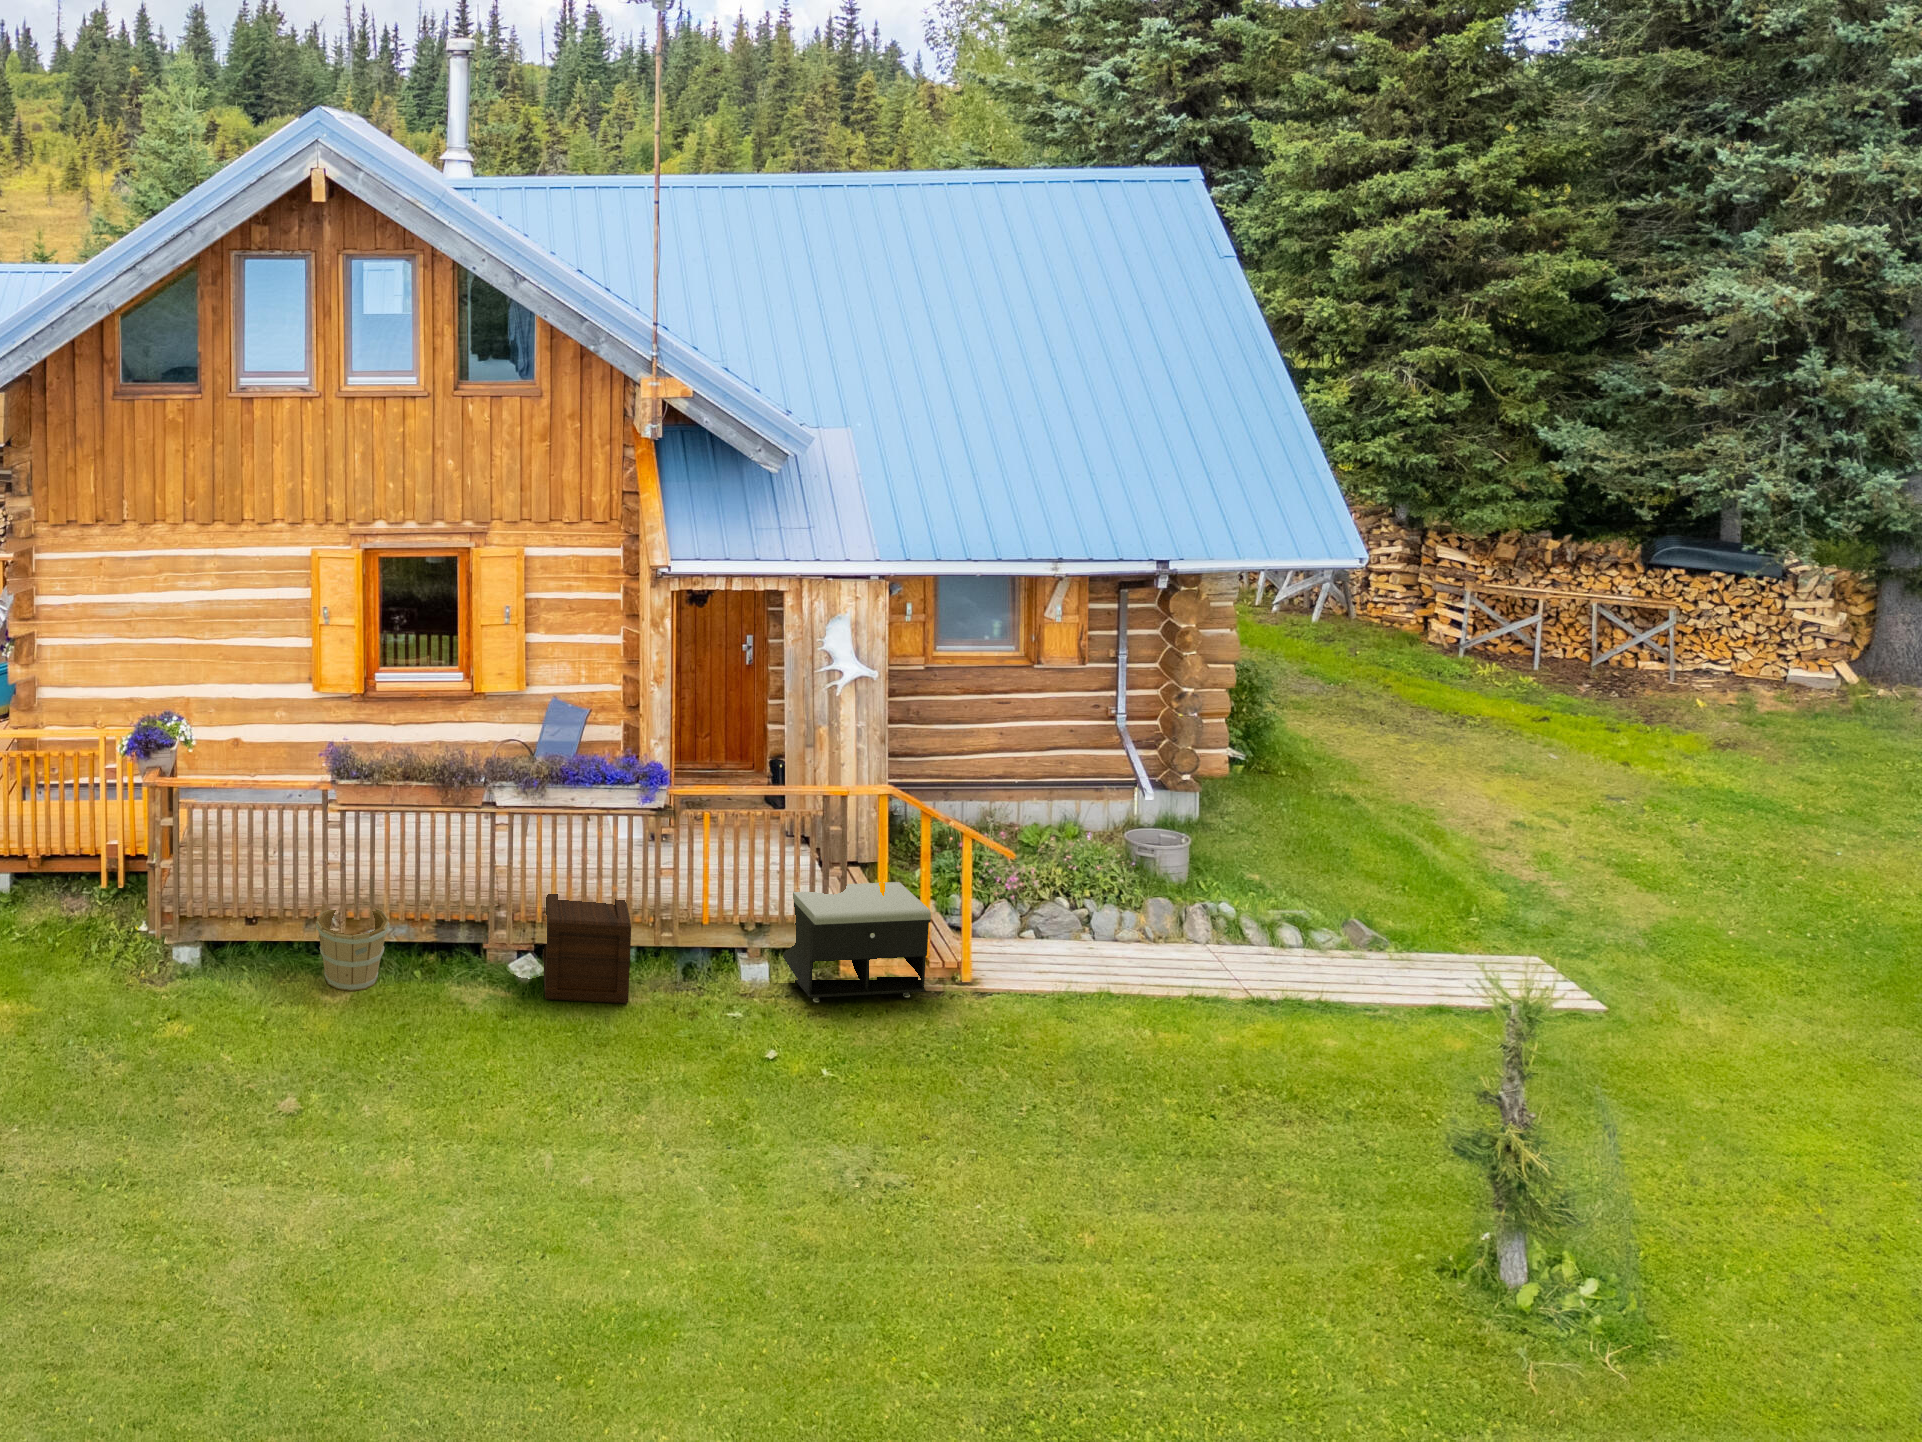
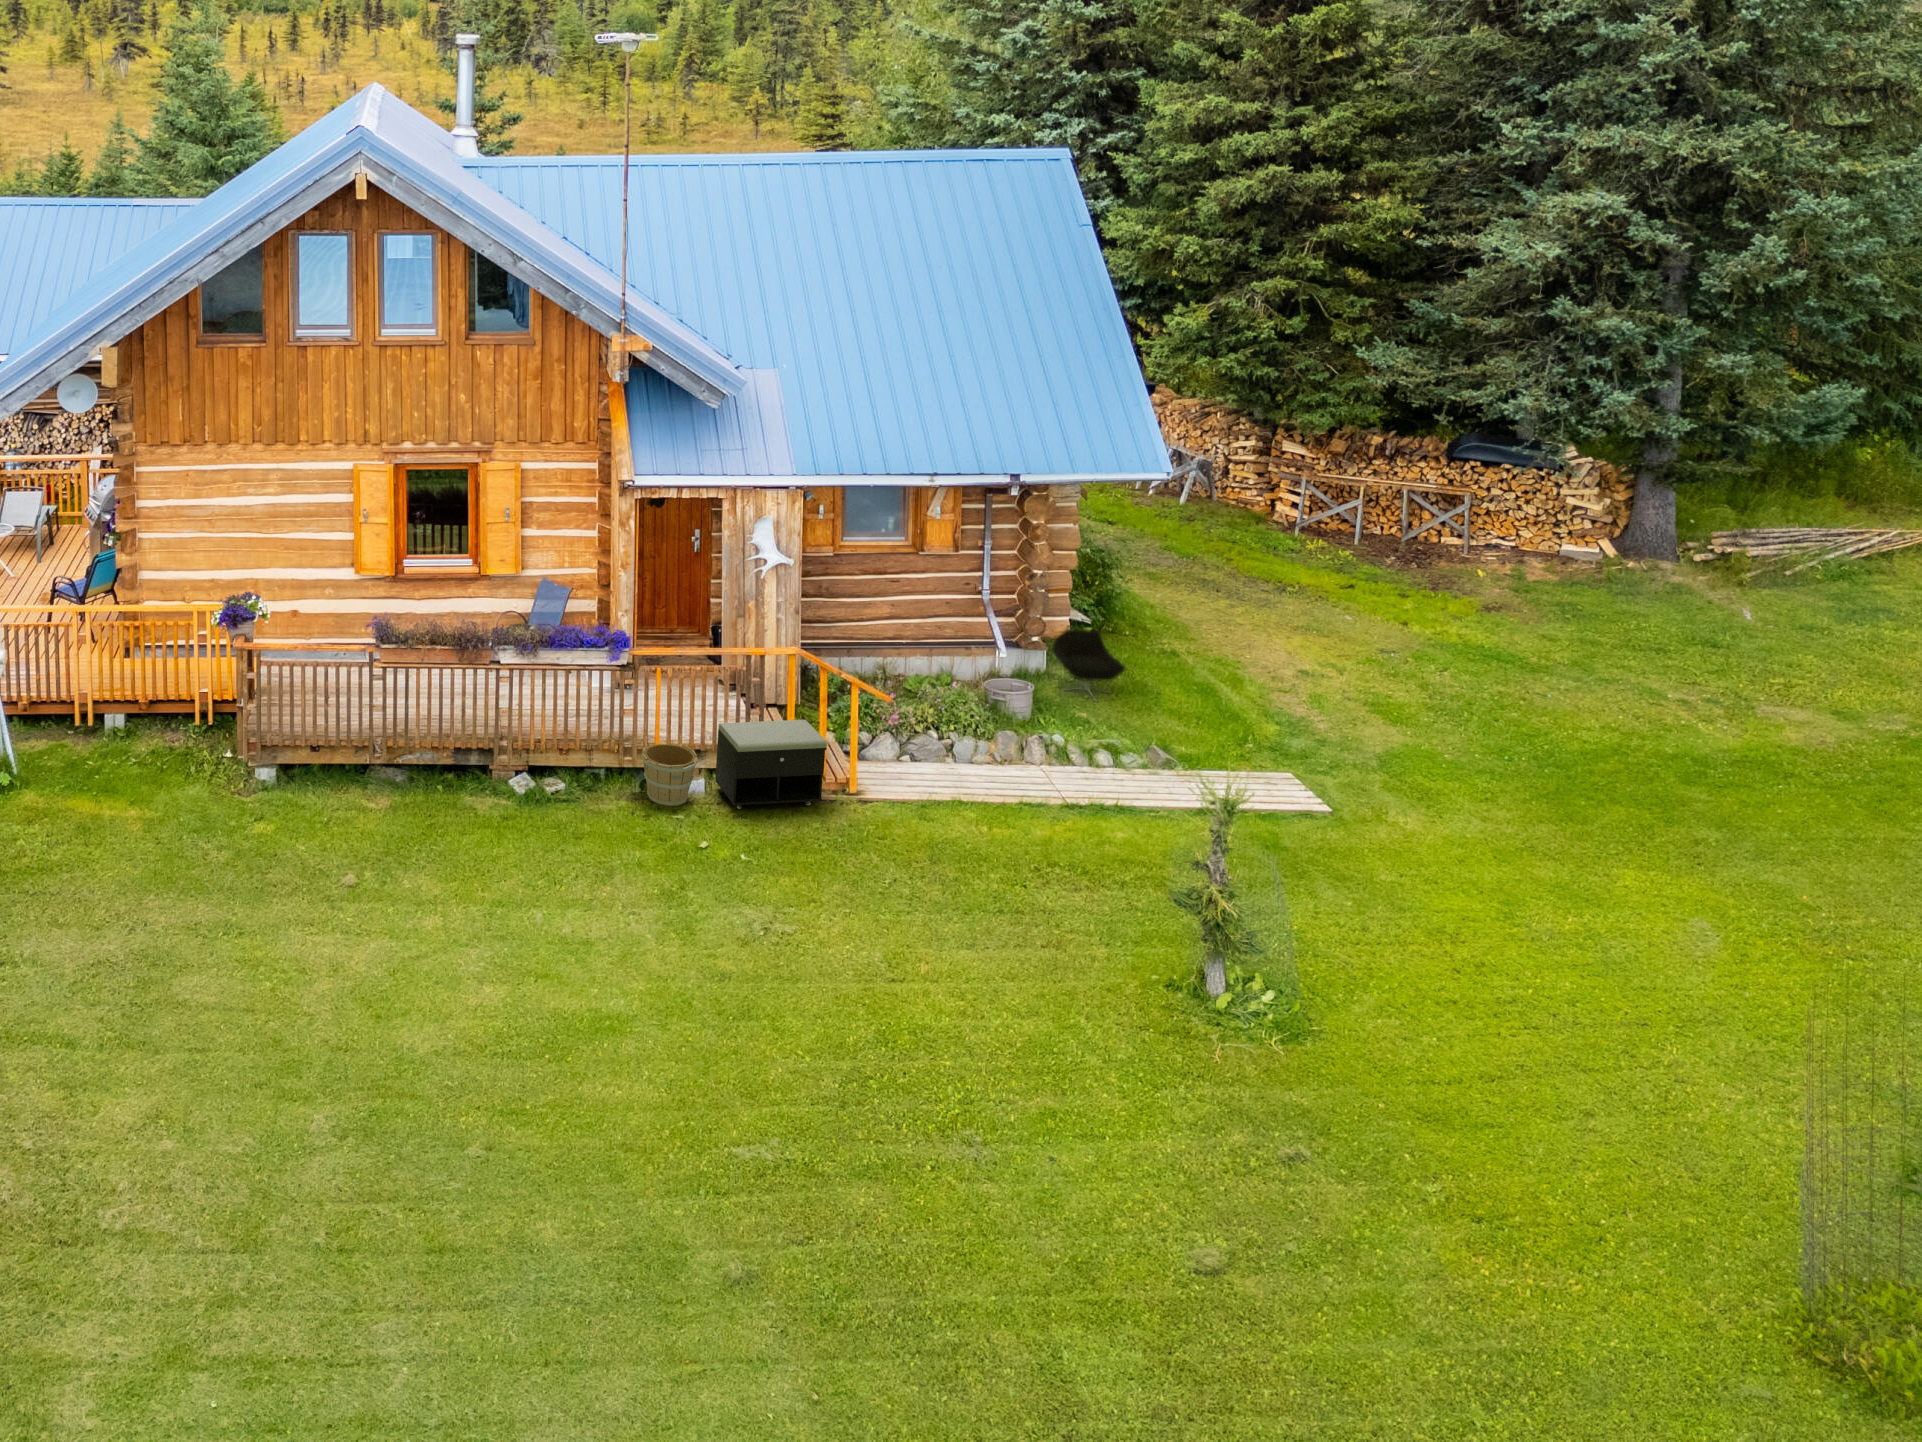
lounge chair: none [1198,767,1297,862] -> present [1052,629,1126,700]
wooden crate: present [543,894,631,1004] -> none [534,724,600,810]
wooden bucket: present [316,908,390,991] -> present [642,743,698,806]

